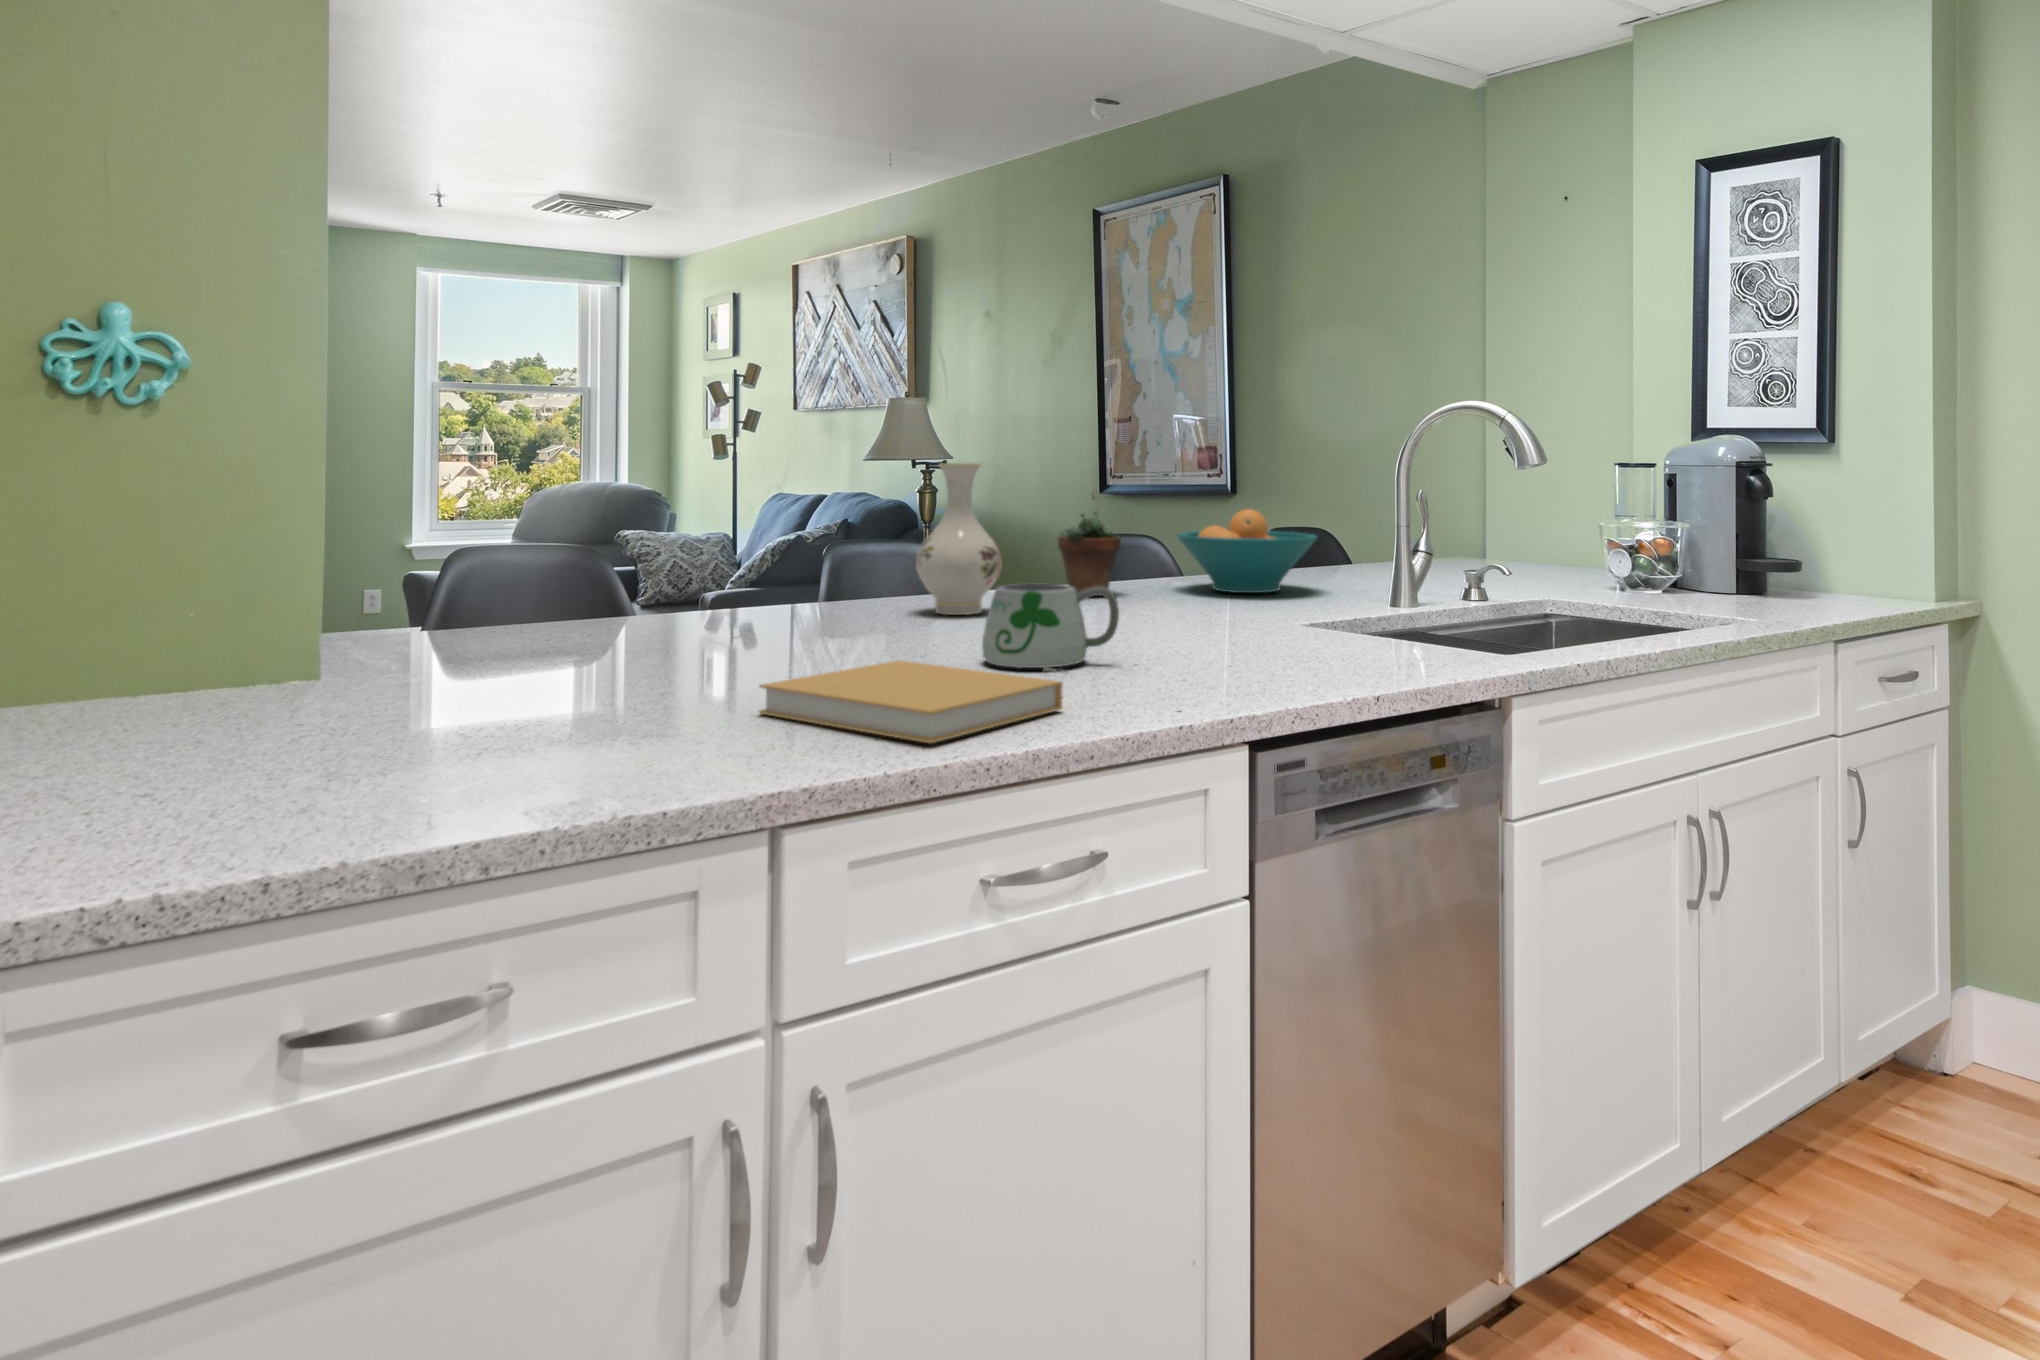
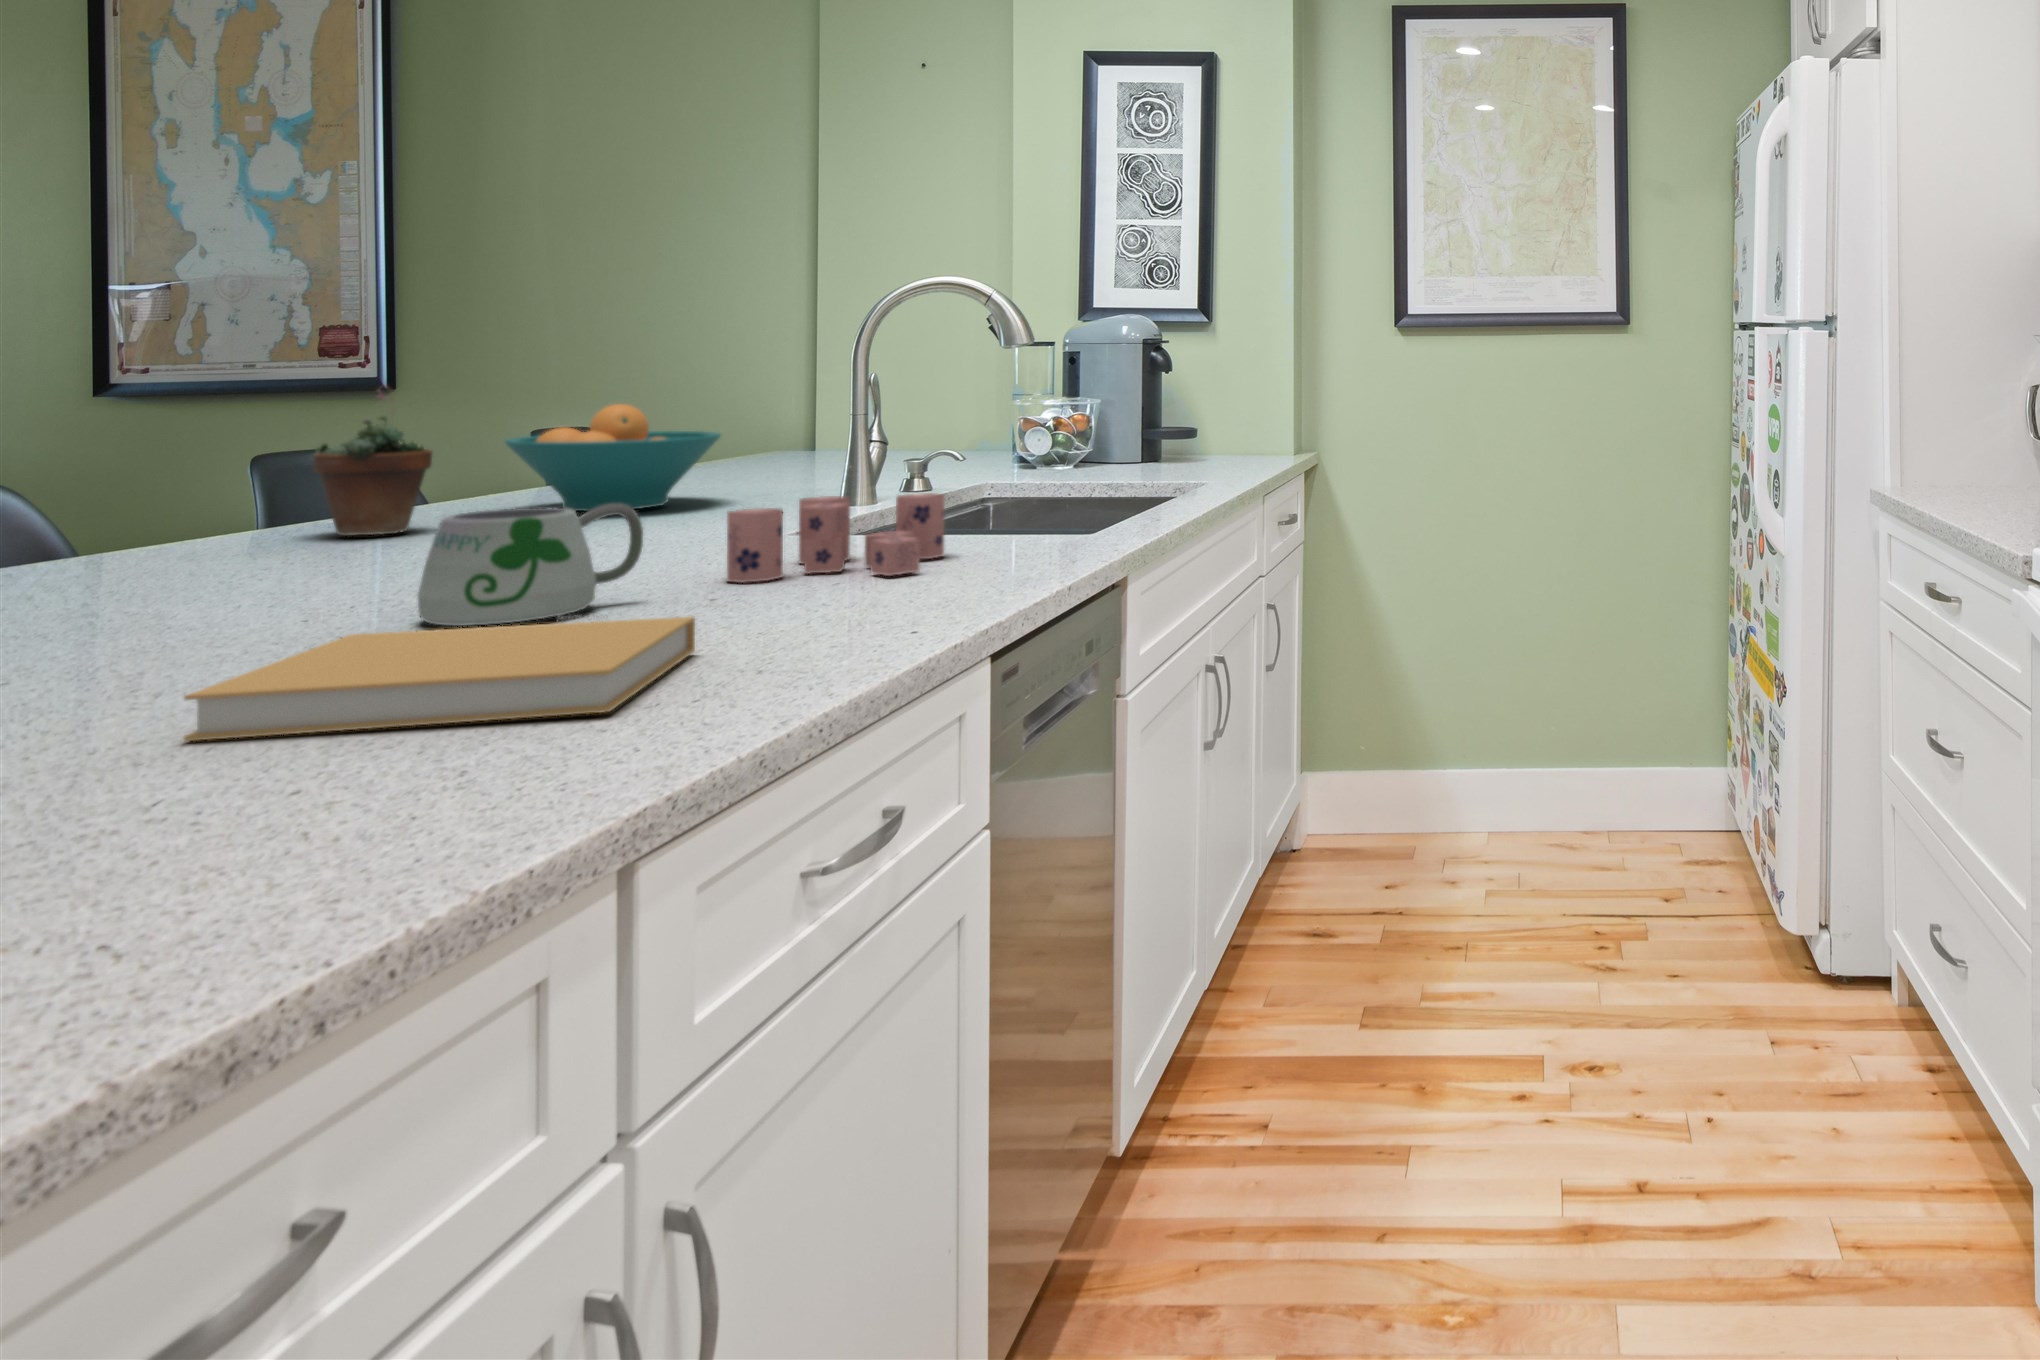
vase: present [916,463,1001,615] -> none [93,349,278,584]
candle: none [1191,595,1377,672] -> present [727,493,945,583]

